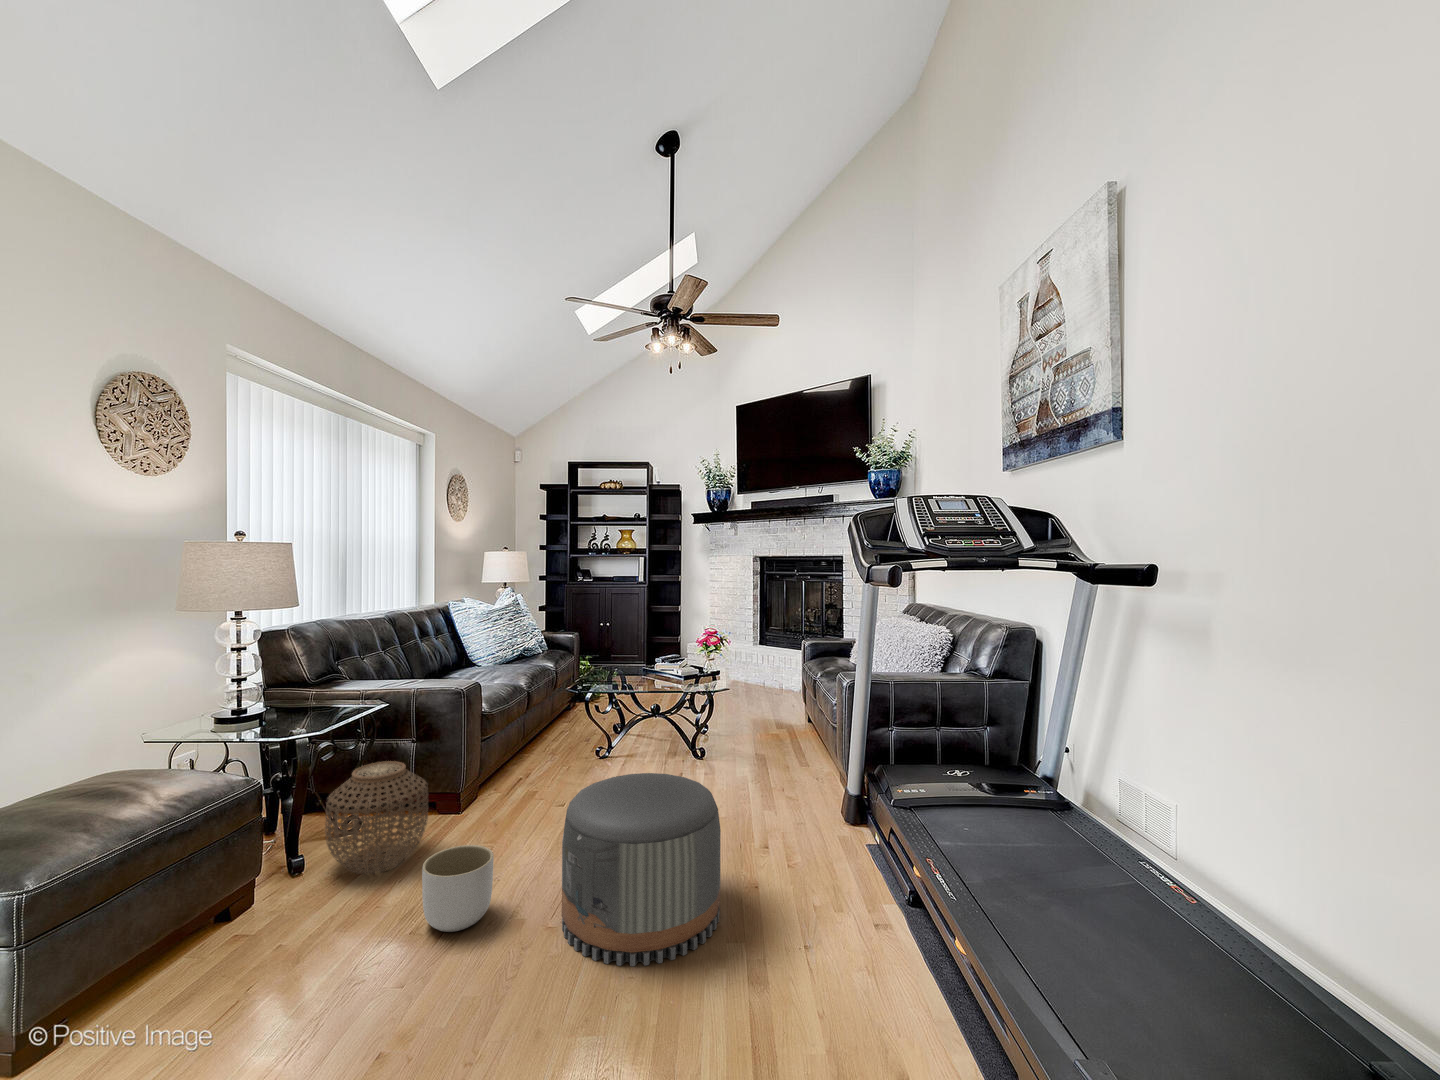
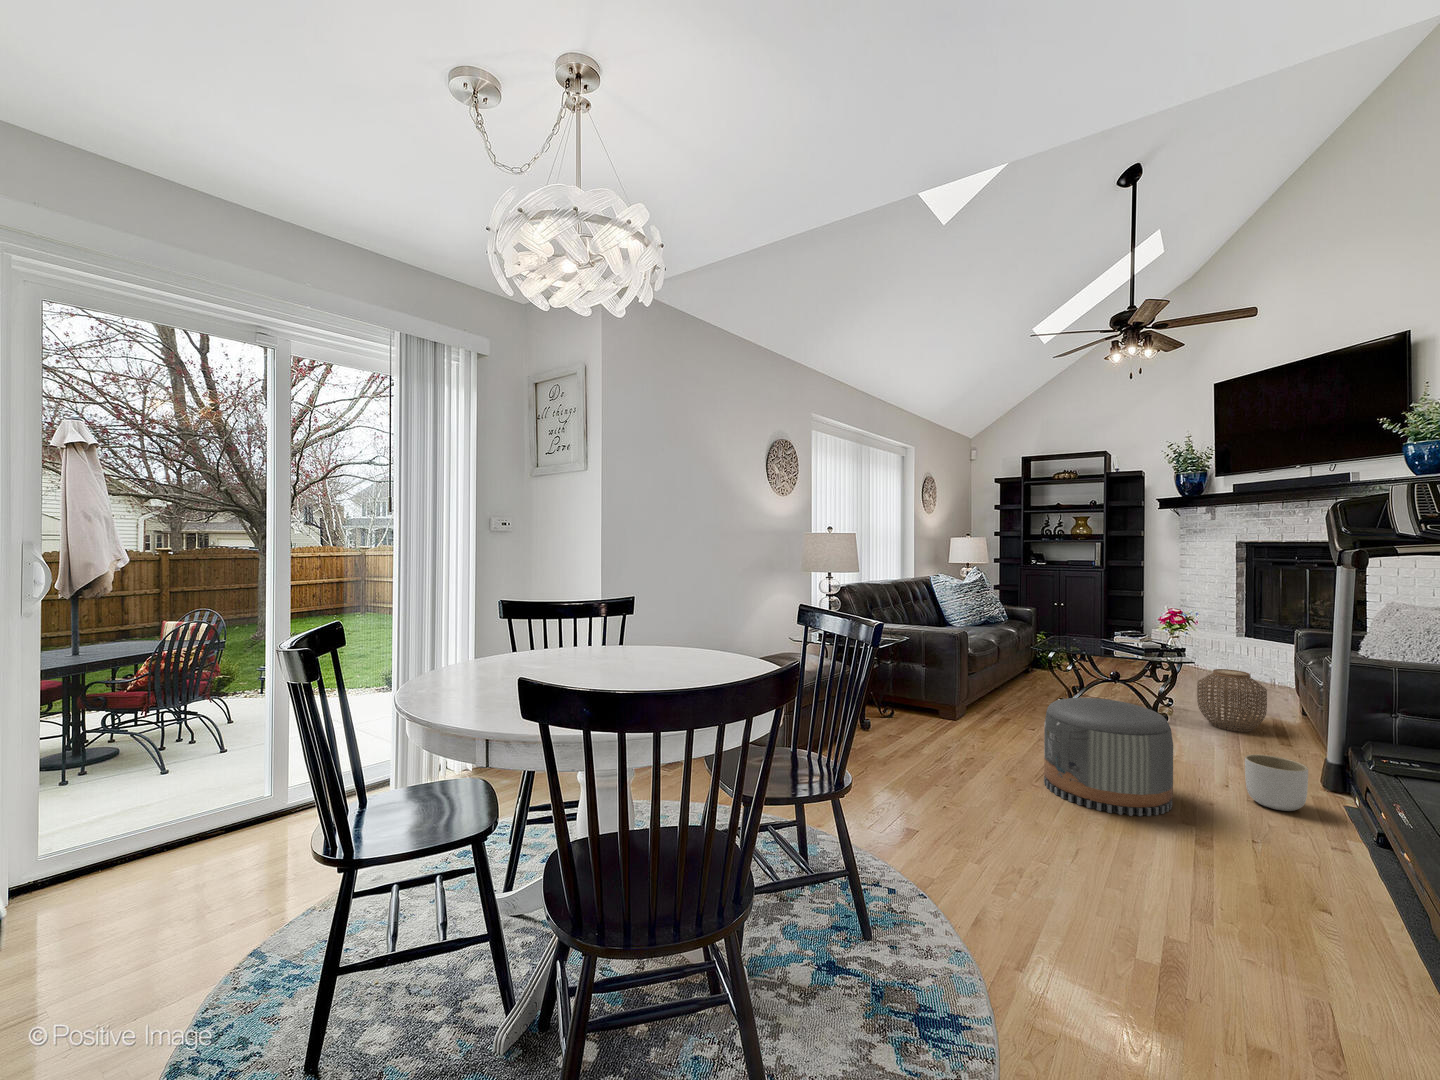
woven basket: present [325,761,428,874] -> present [1197,669,1267,732]
planter: present [422,845,494,932] -> present [1245,754,1308,811]

